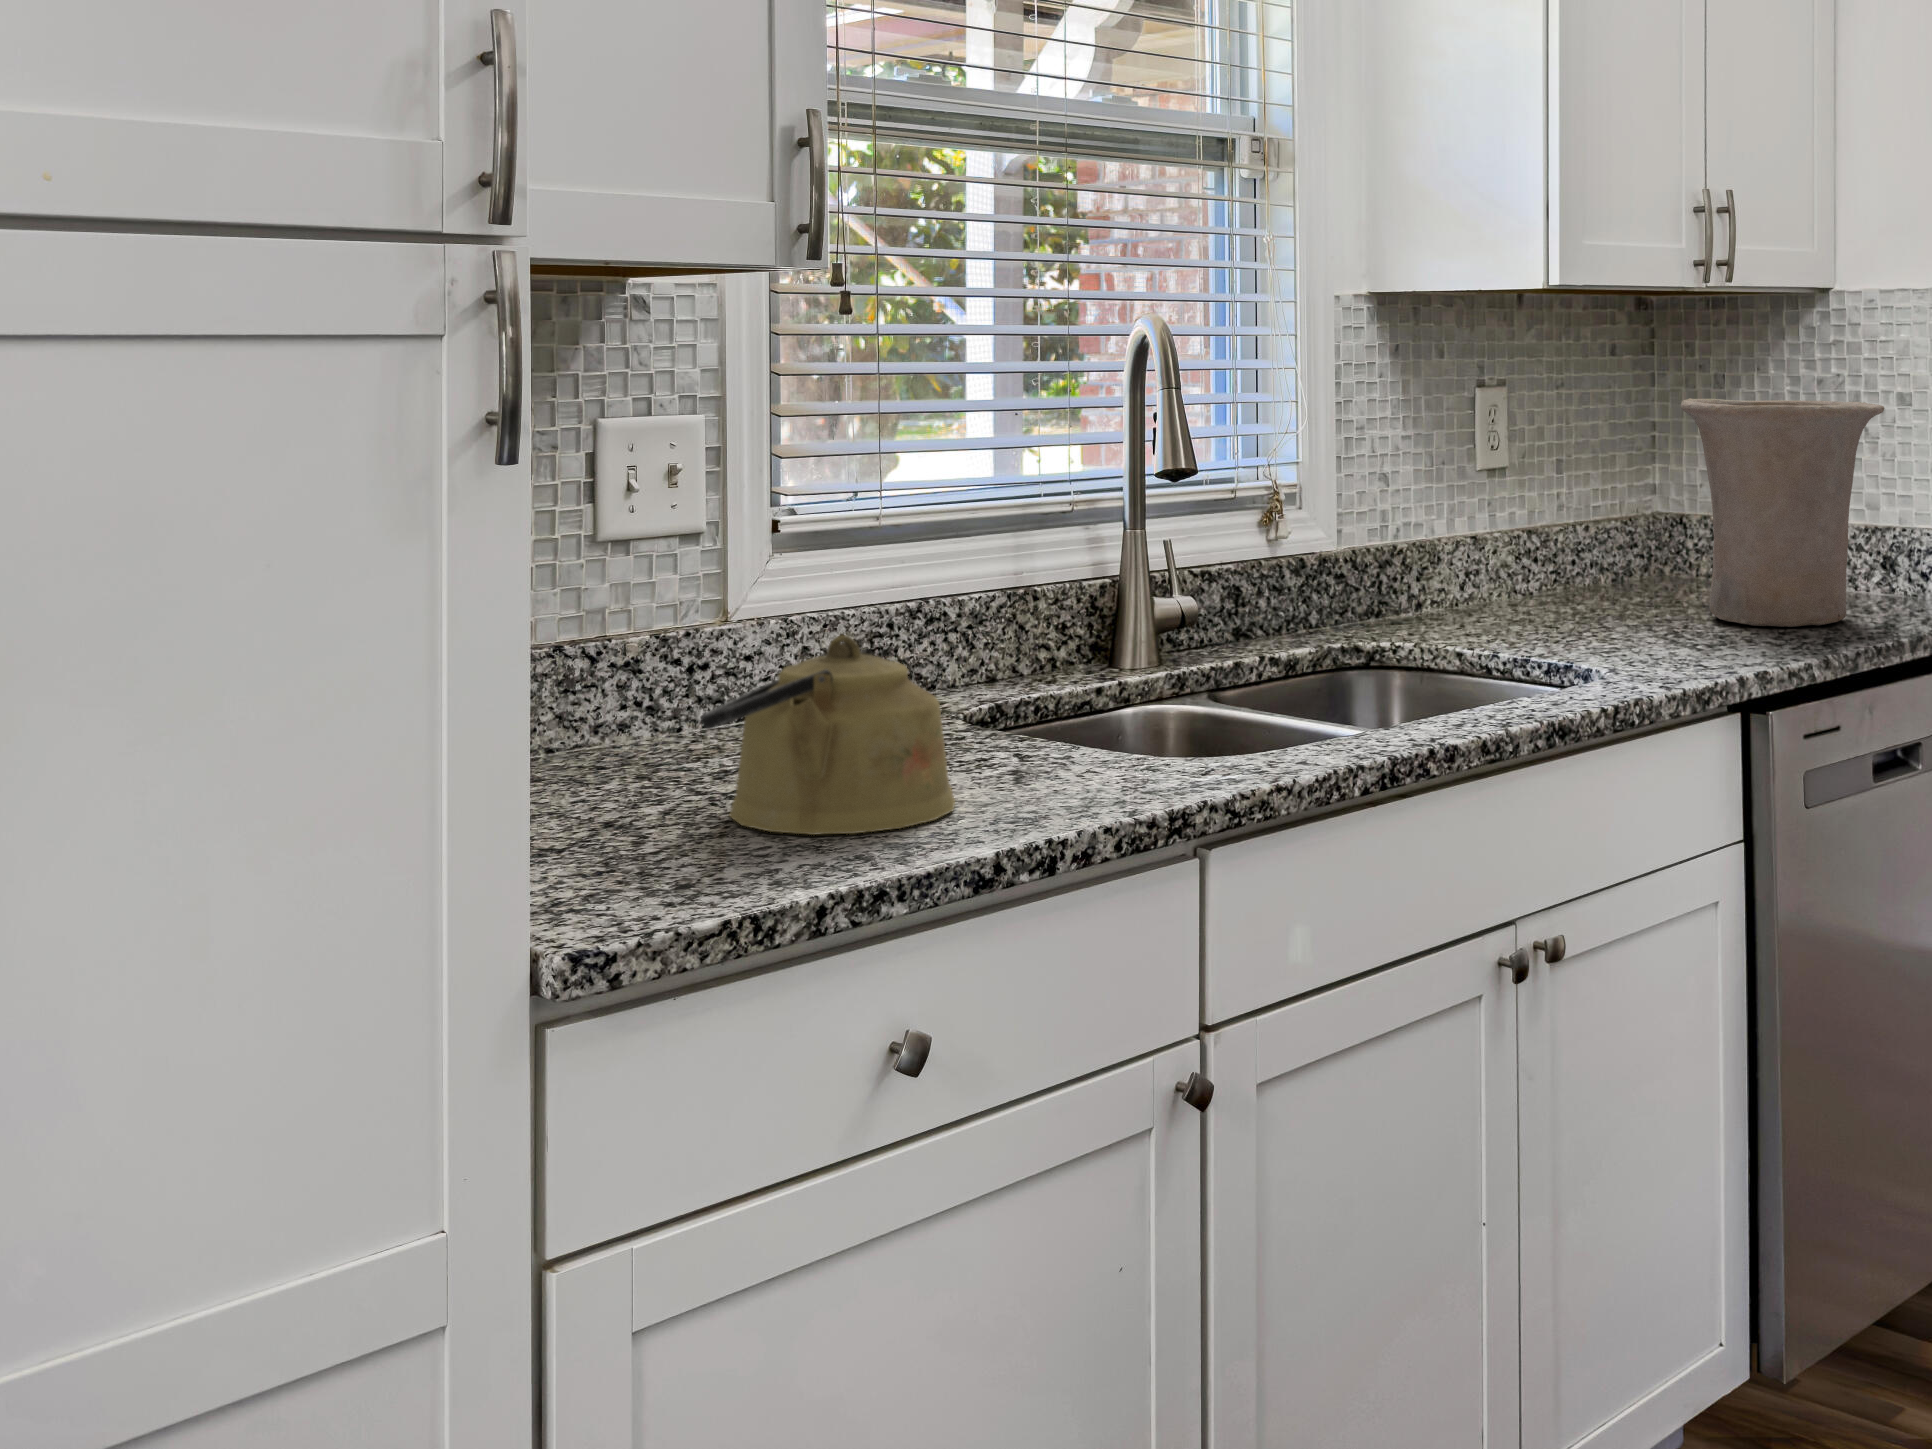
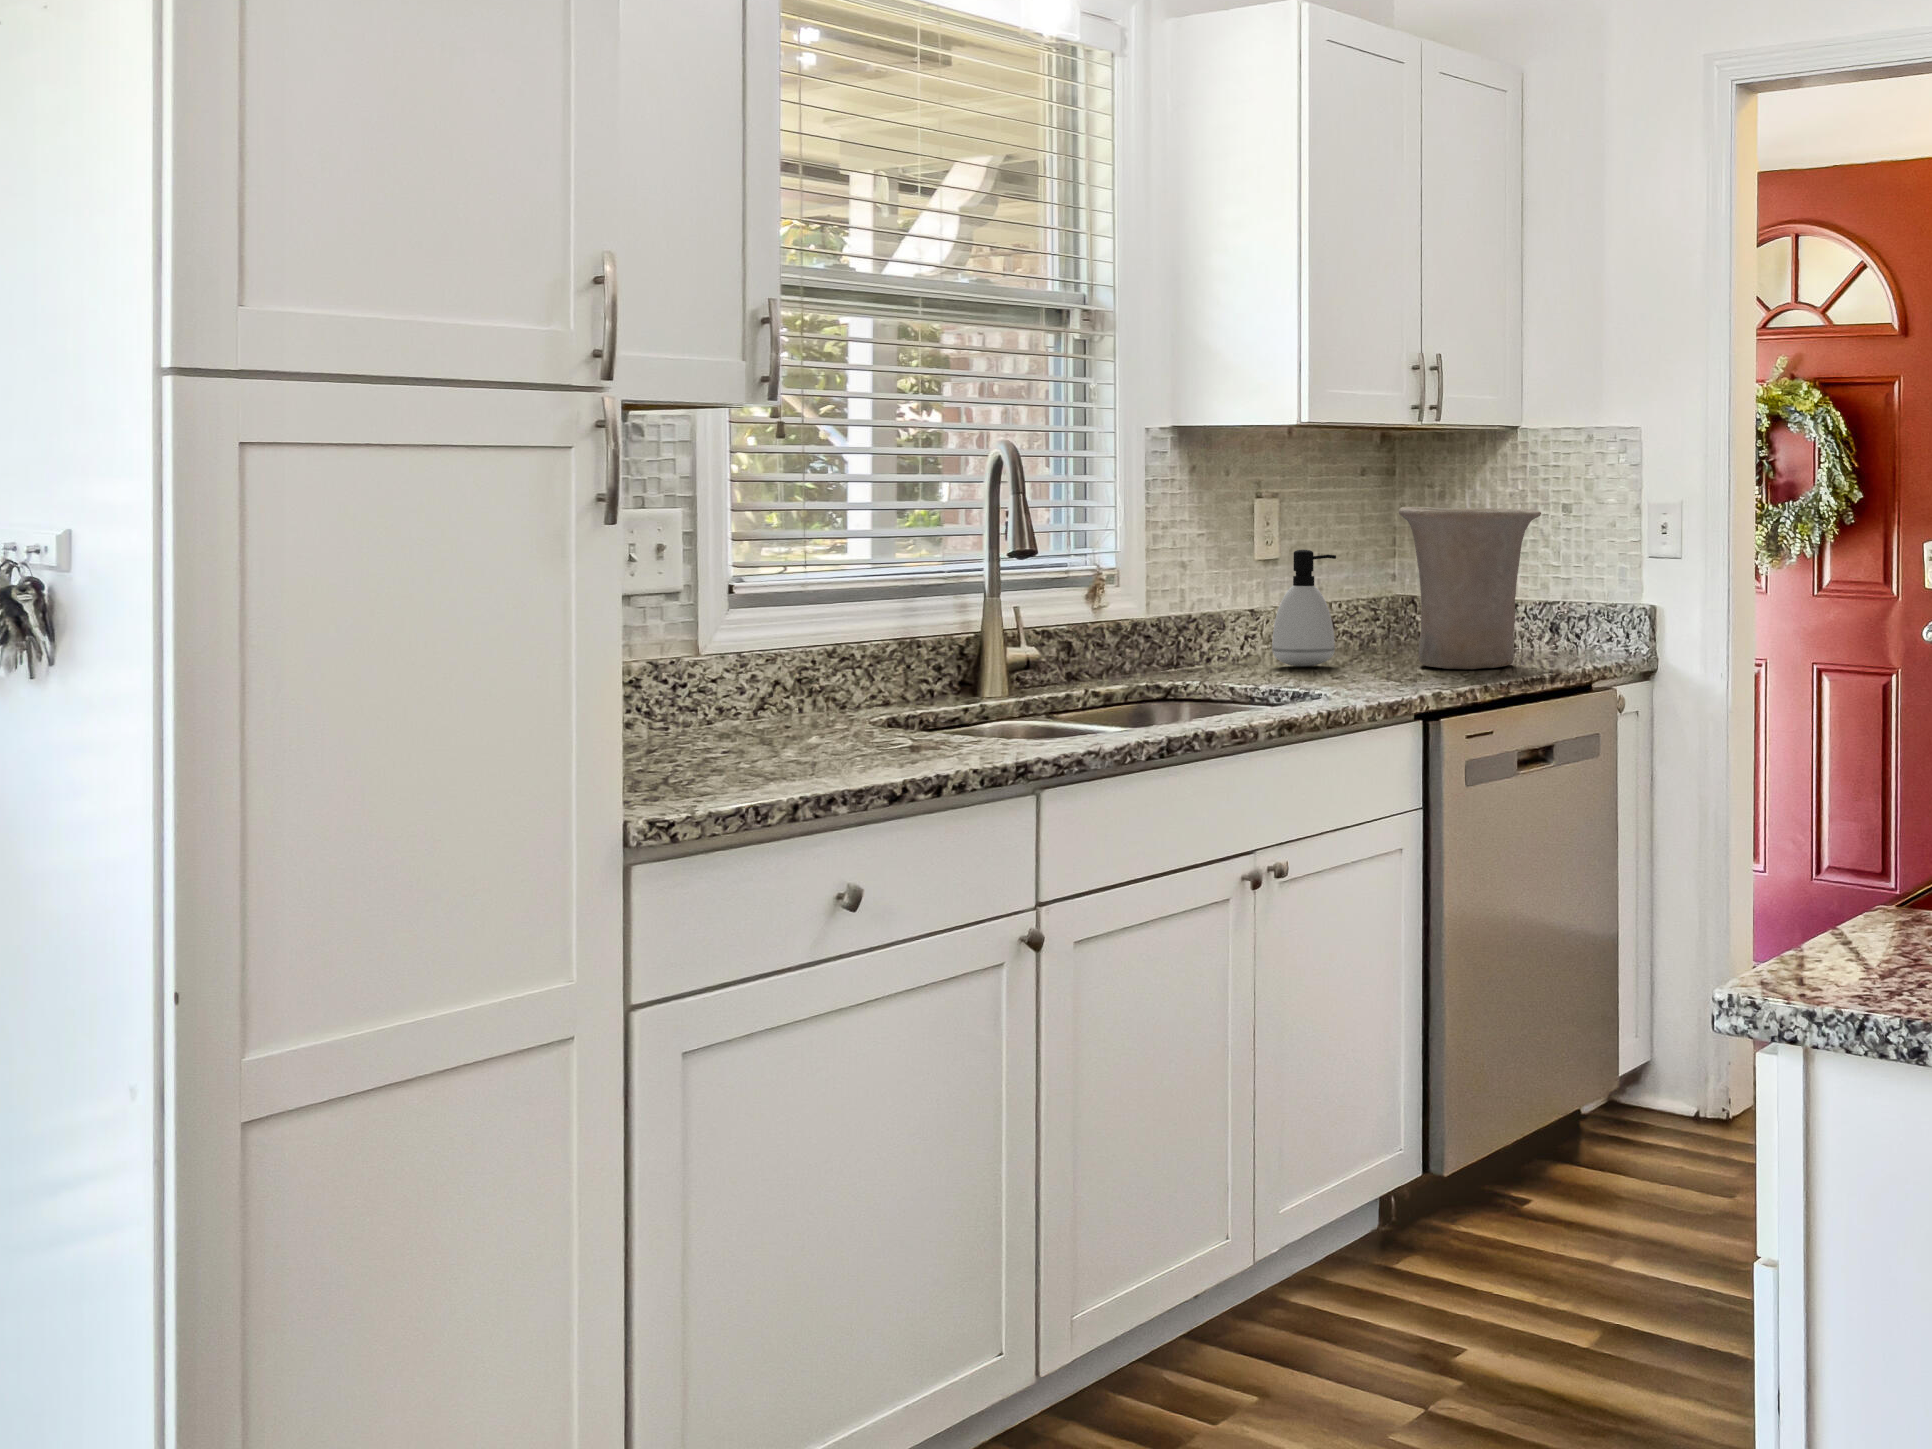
soap dispenser: none [1507,458,1594,617] -> present [1272,550,1336,666]
kettle: present [701,635,955,835] -> none [704,649,874,773]

